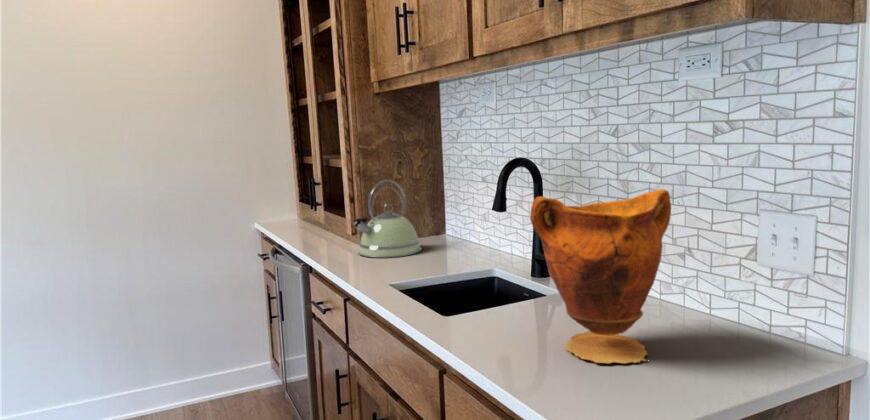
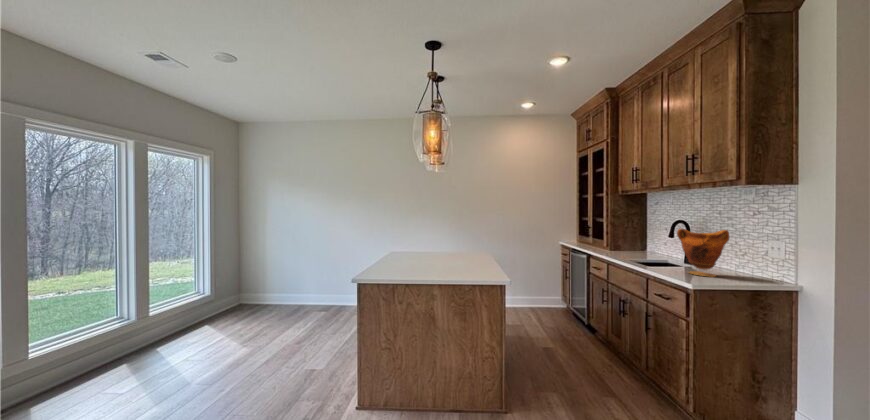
kettle: present [353,180,421,258] -> none [610,227,637,254]

